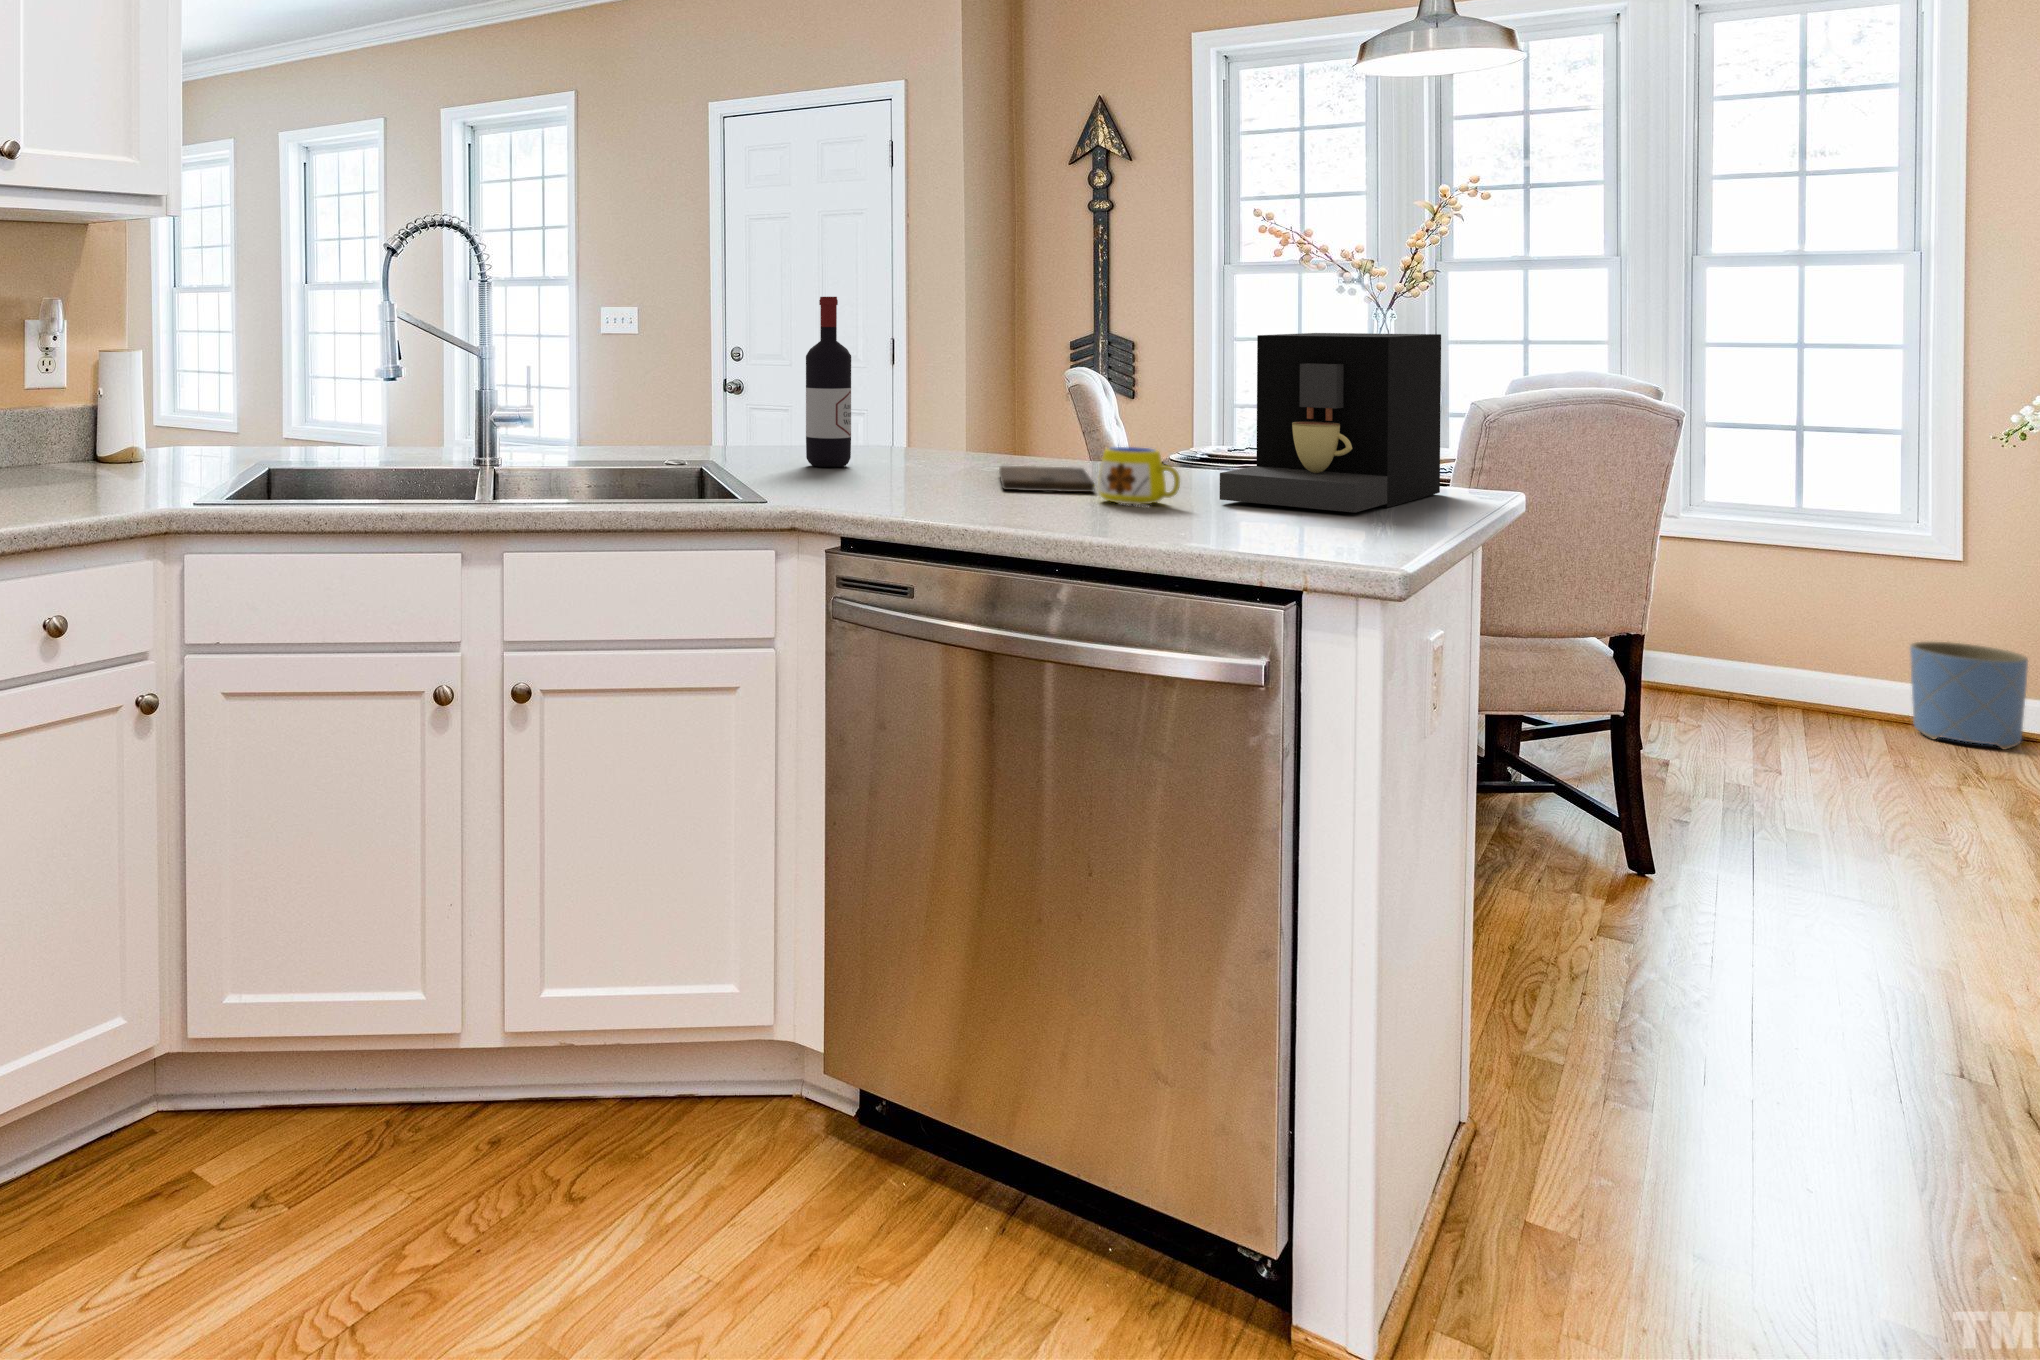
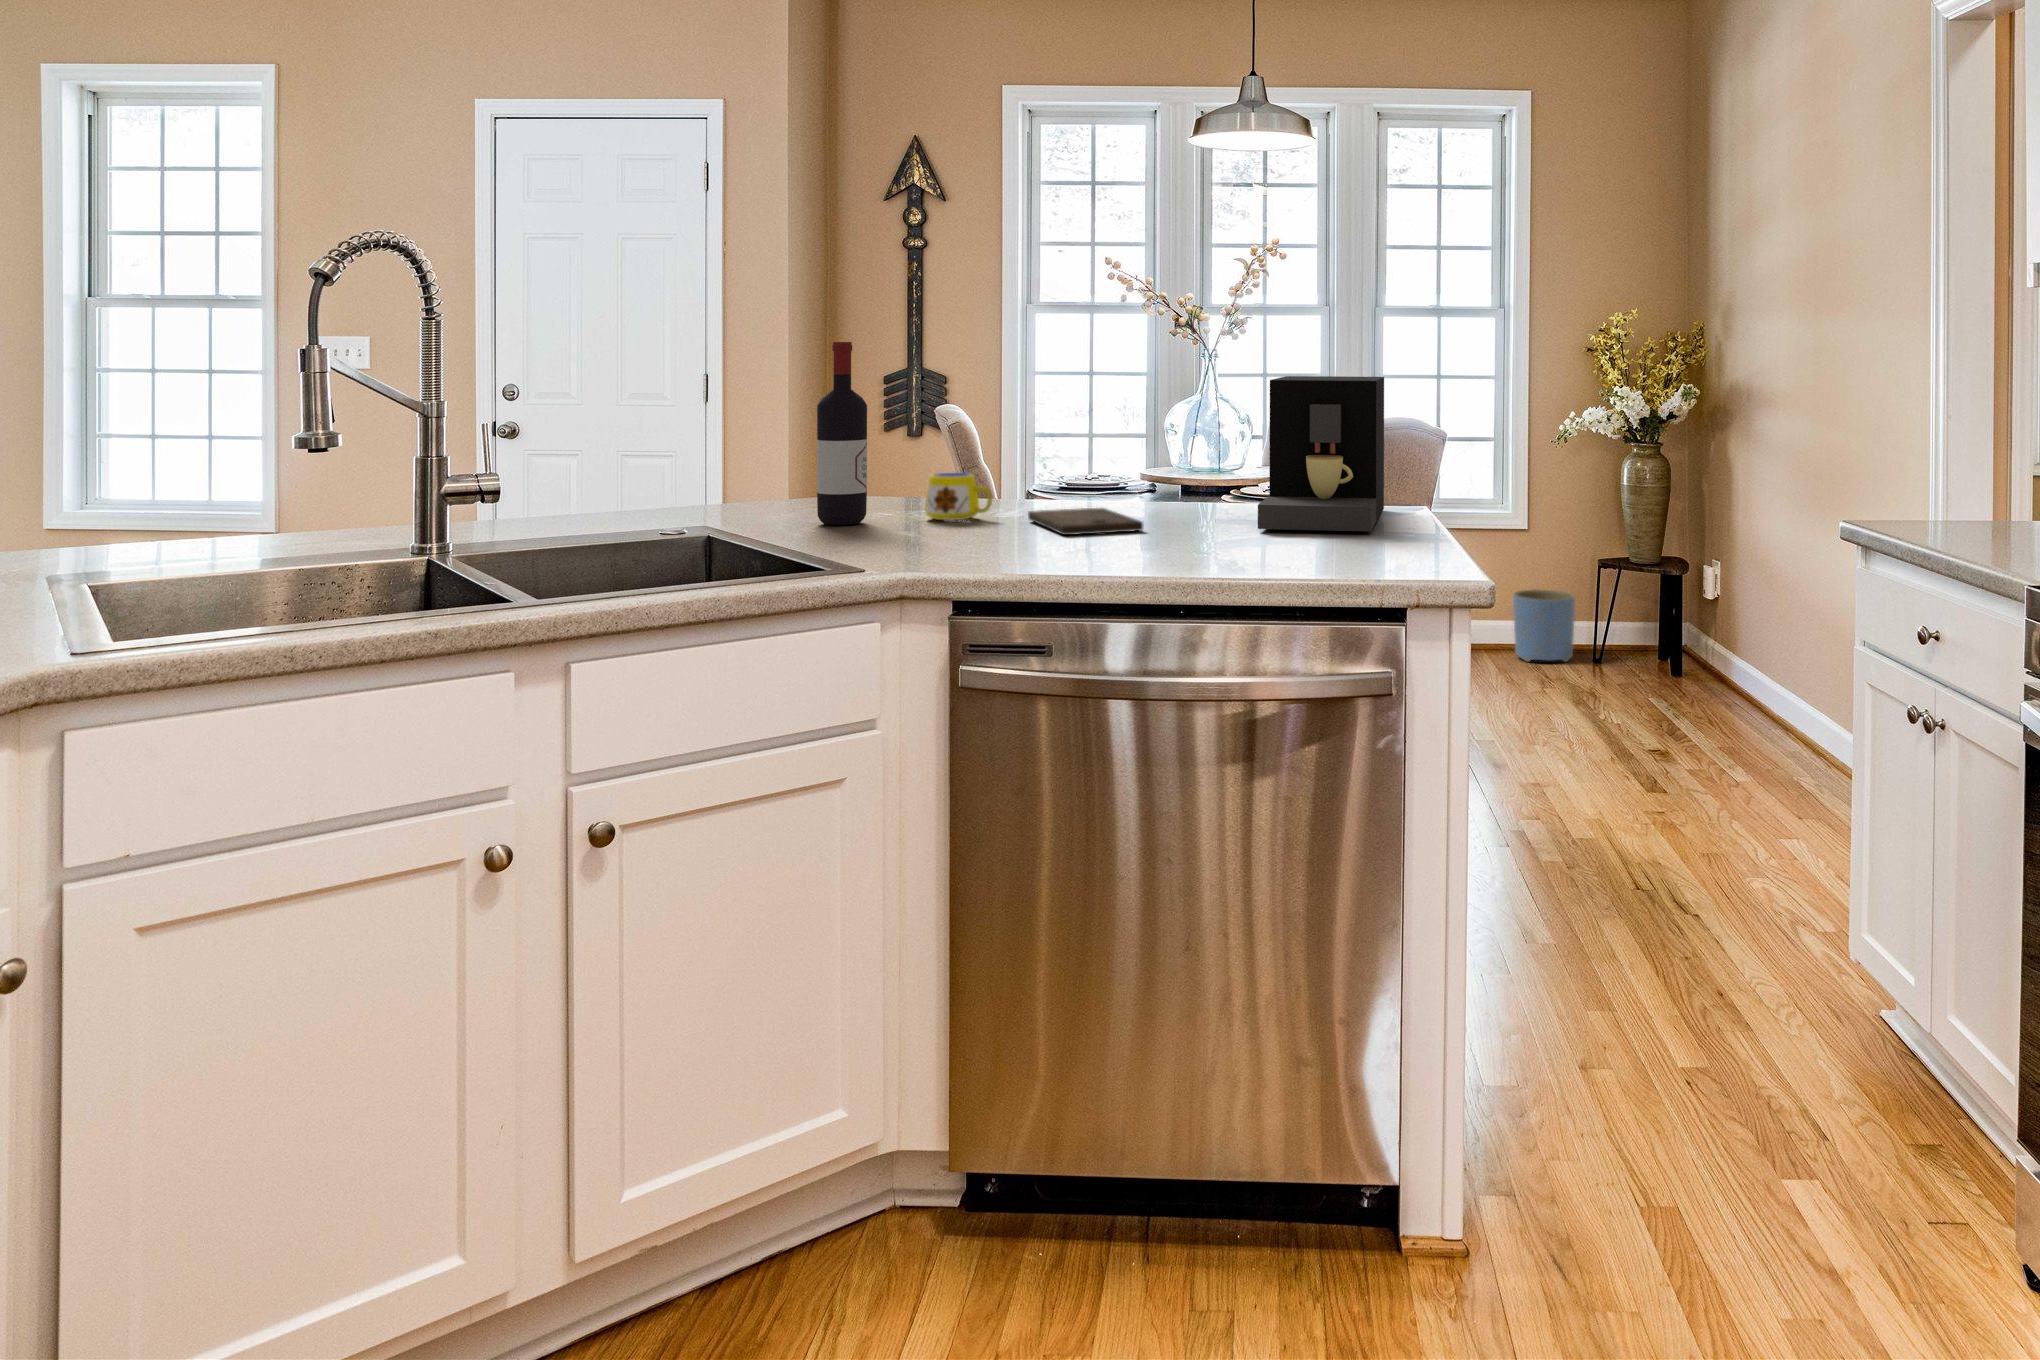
mug: present [1098,447,1180,508] -> present [925,473,992,522]

